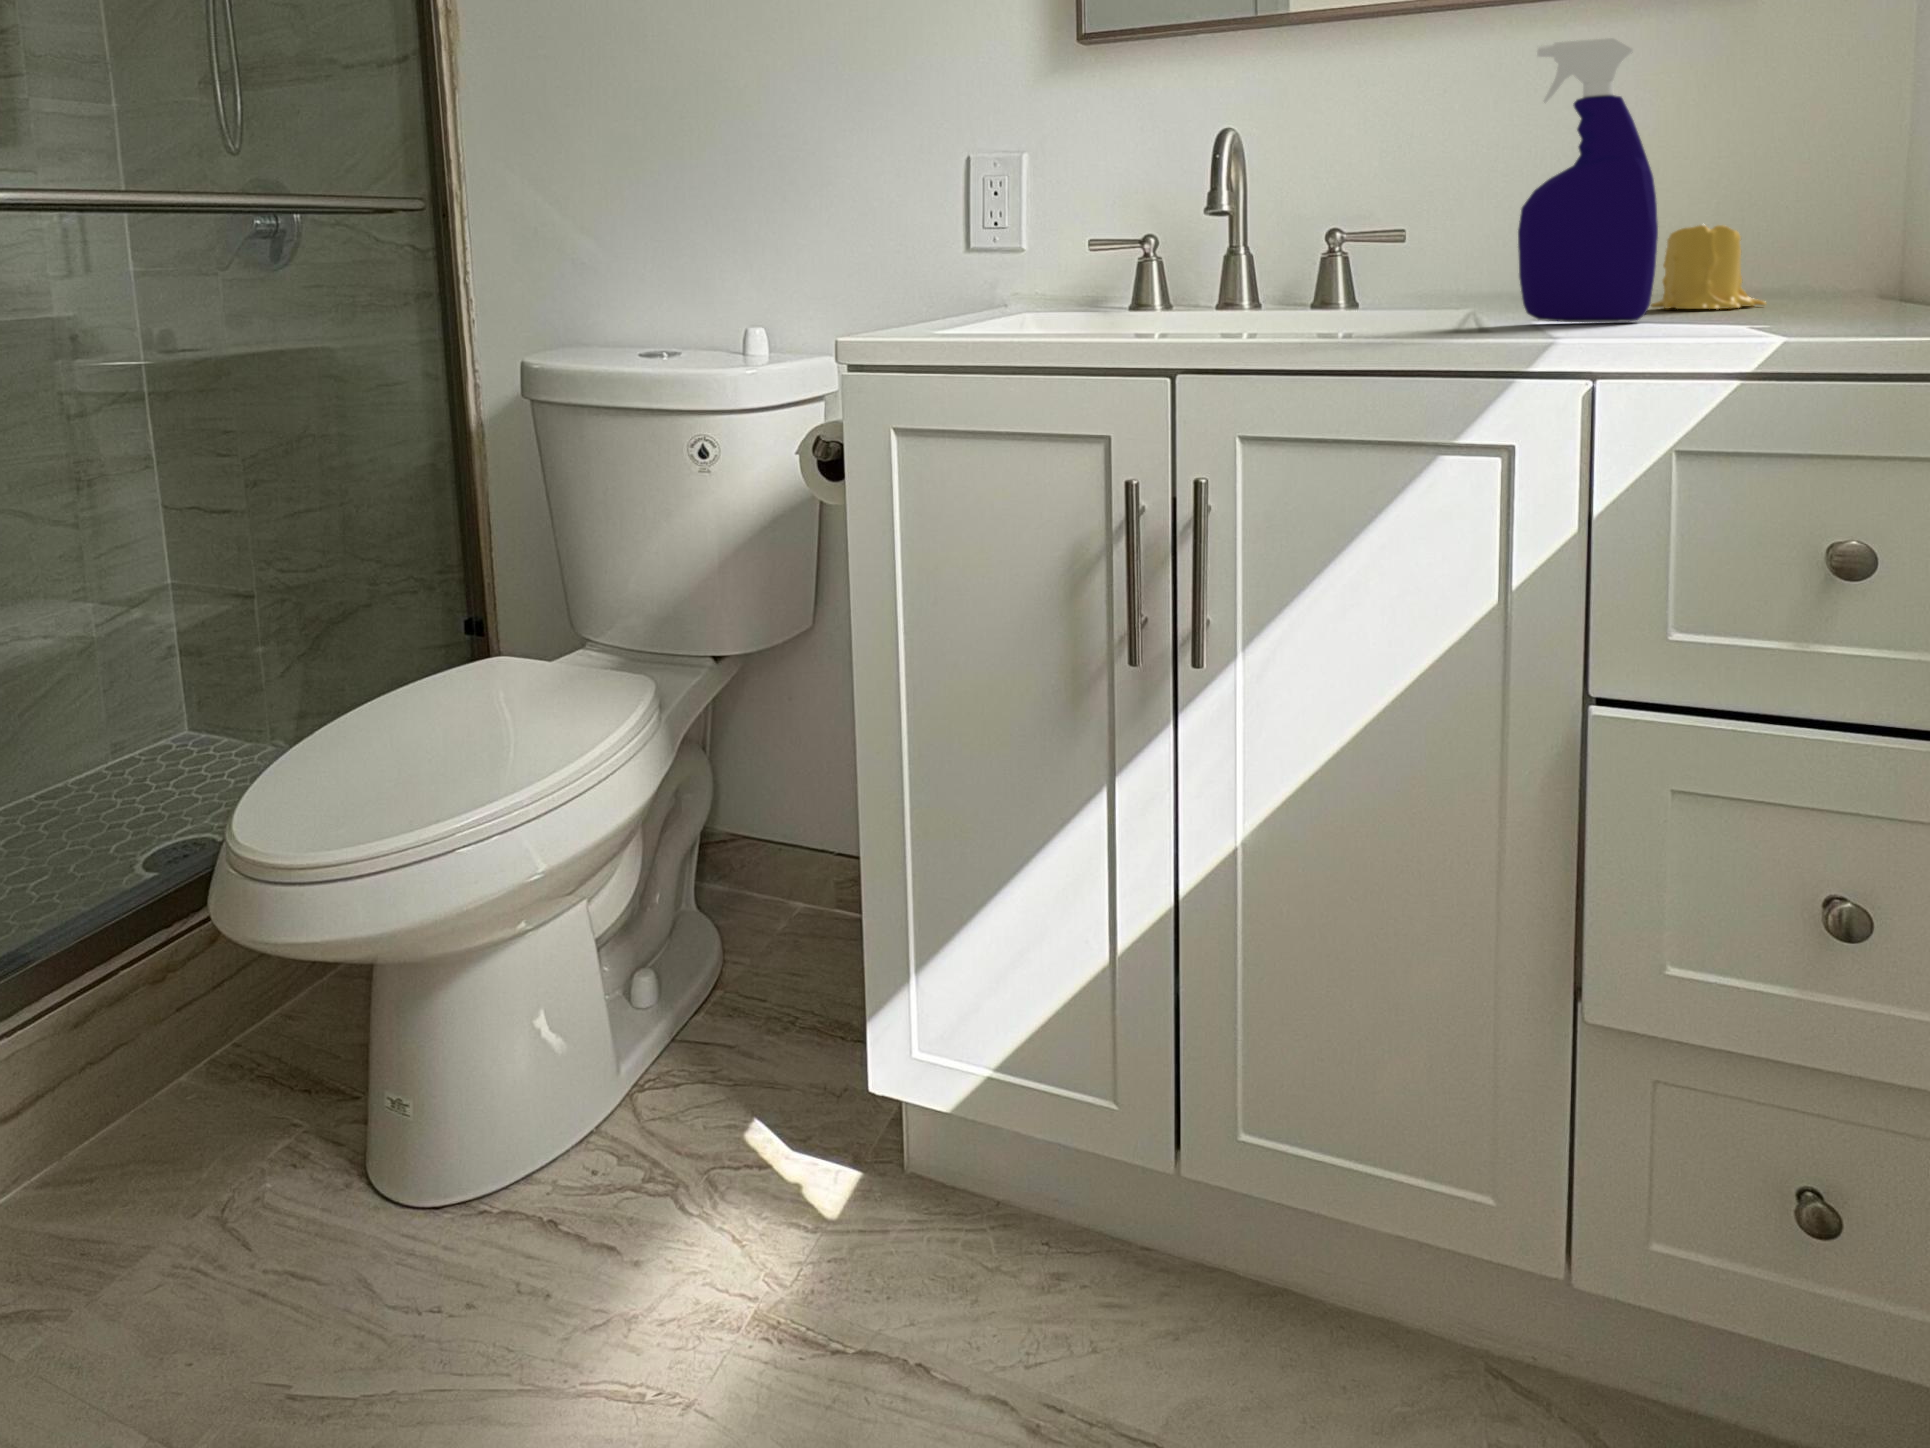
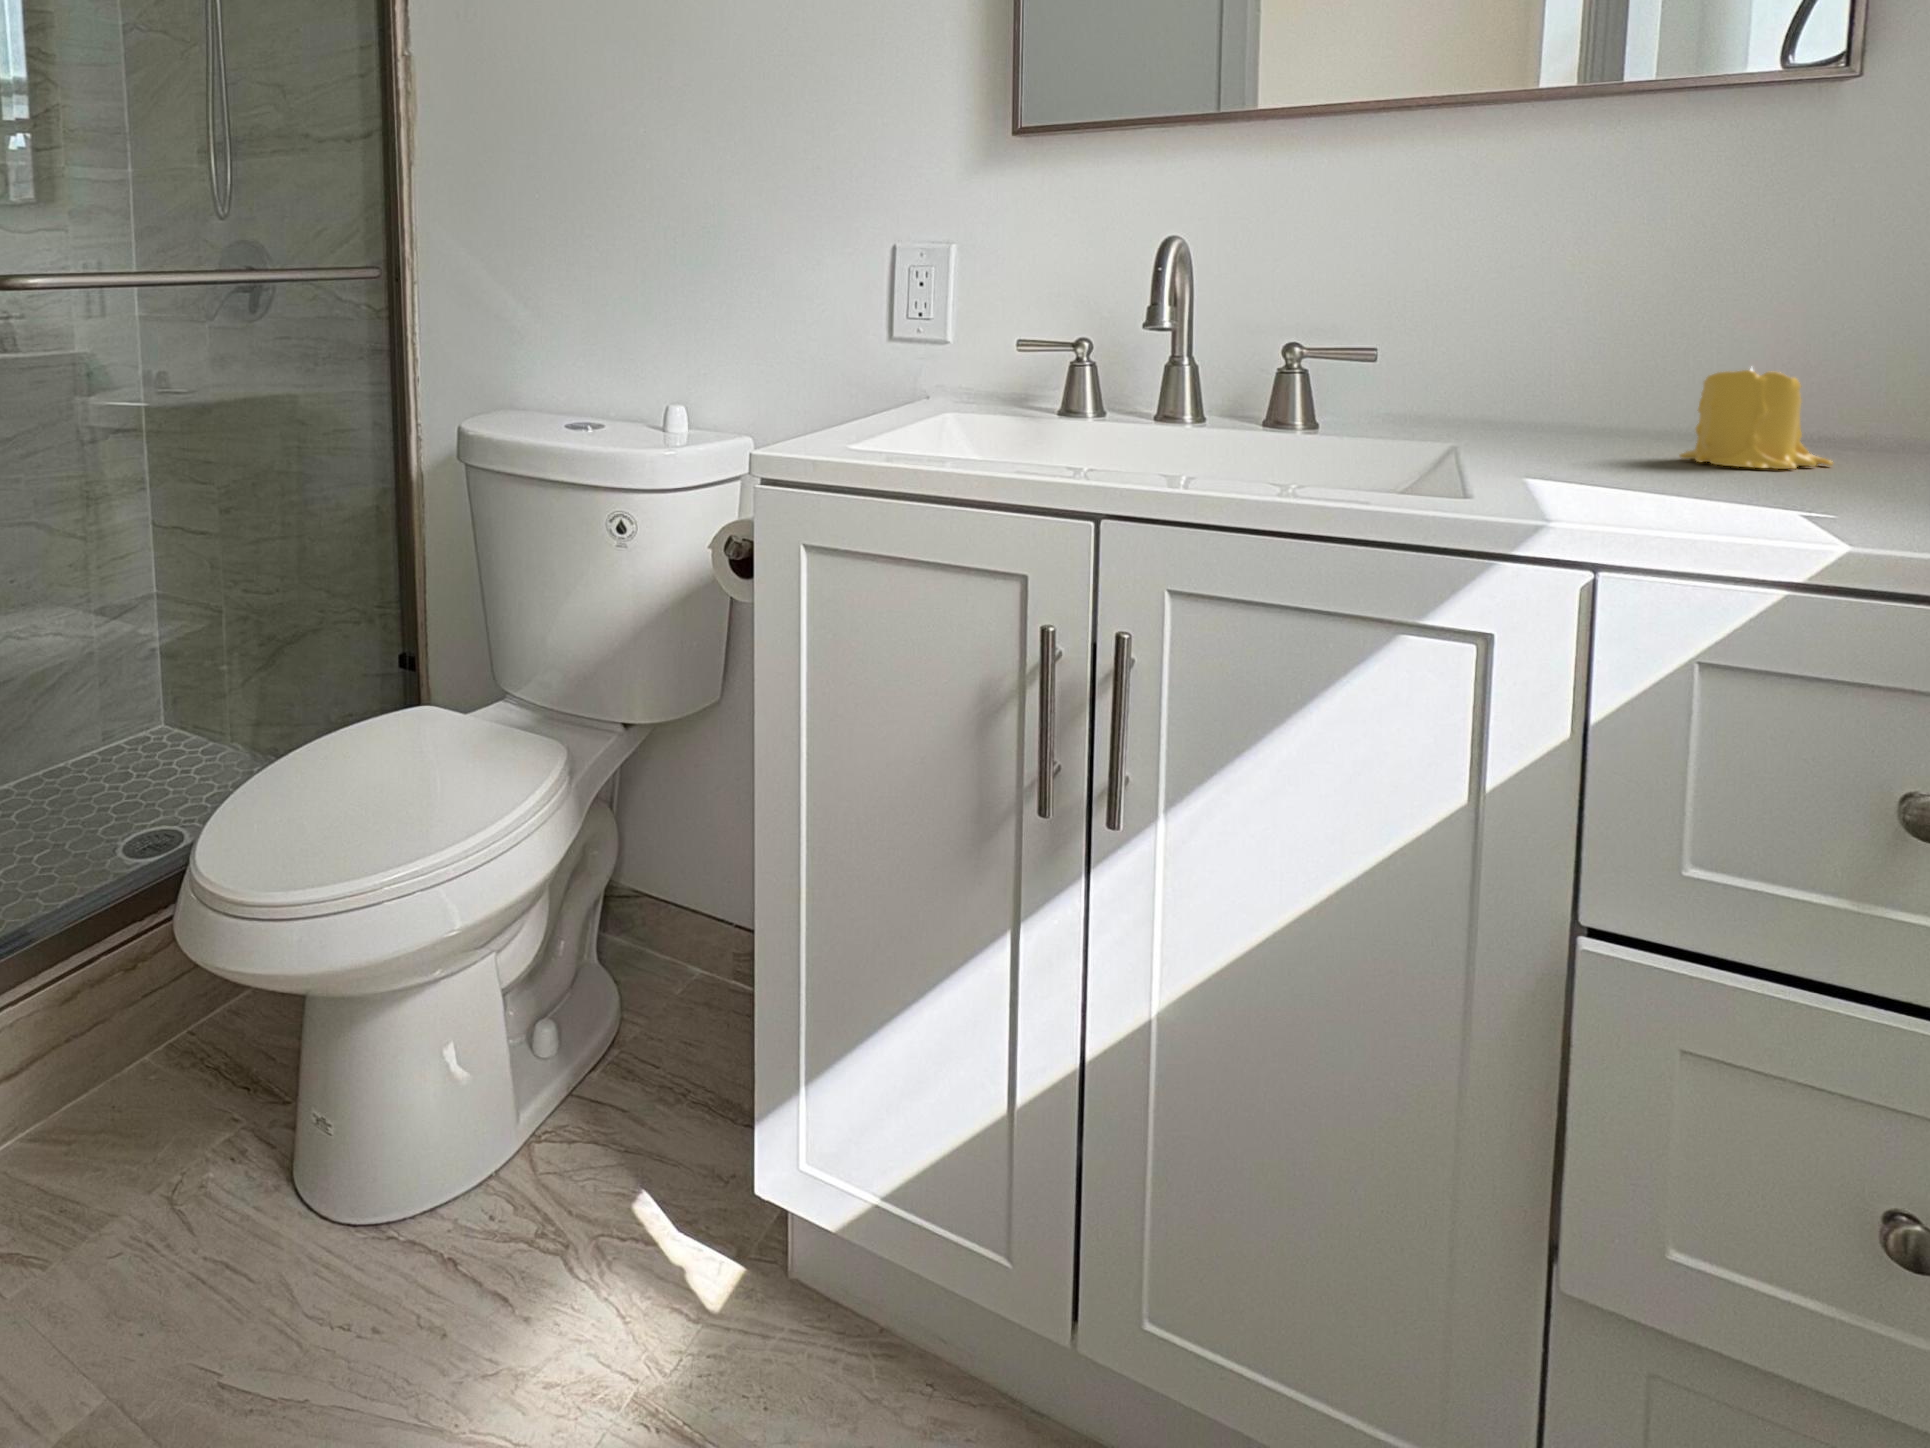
spray bottle: present [1518,38,1658,322] -> none [1507,168,1684,487]

